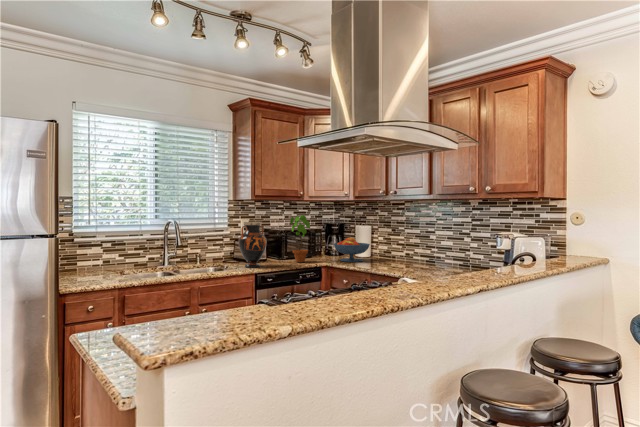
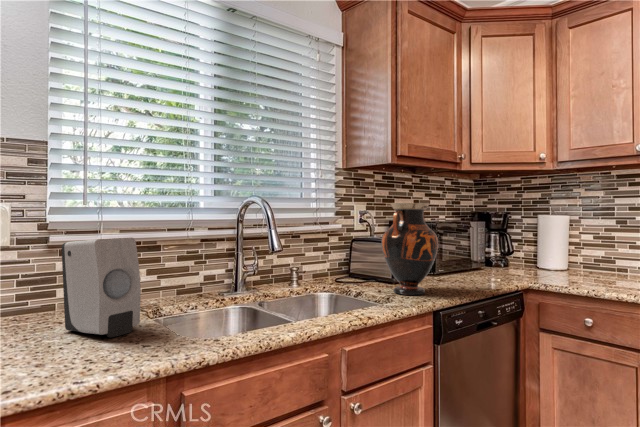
potted plant: present [290,215,310,262] -> none [455,194,494,281]
fruit bowl: present [334,237,370,262] -> none [522,235,598,280]
soap dispenser: none [81,240,113,279] -> present [62,238,141,338]

